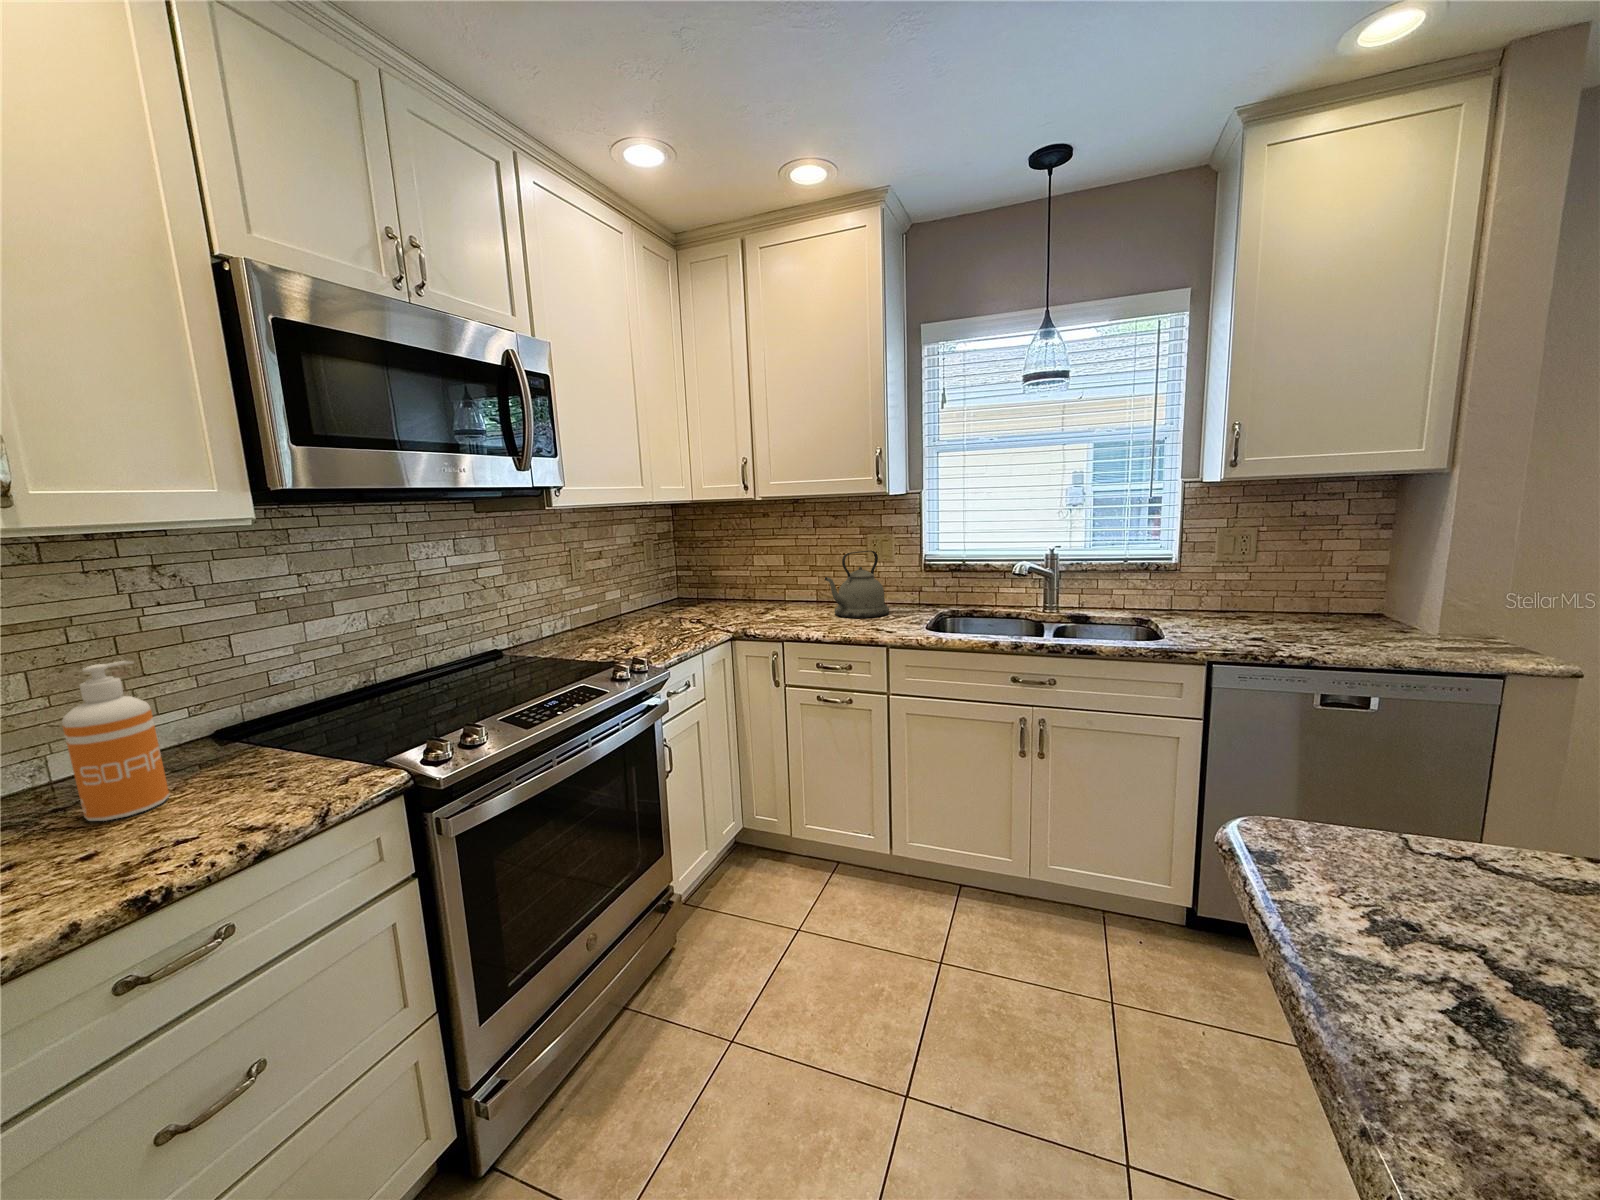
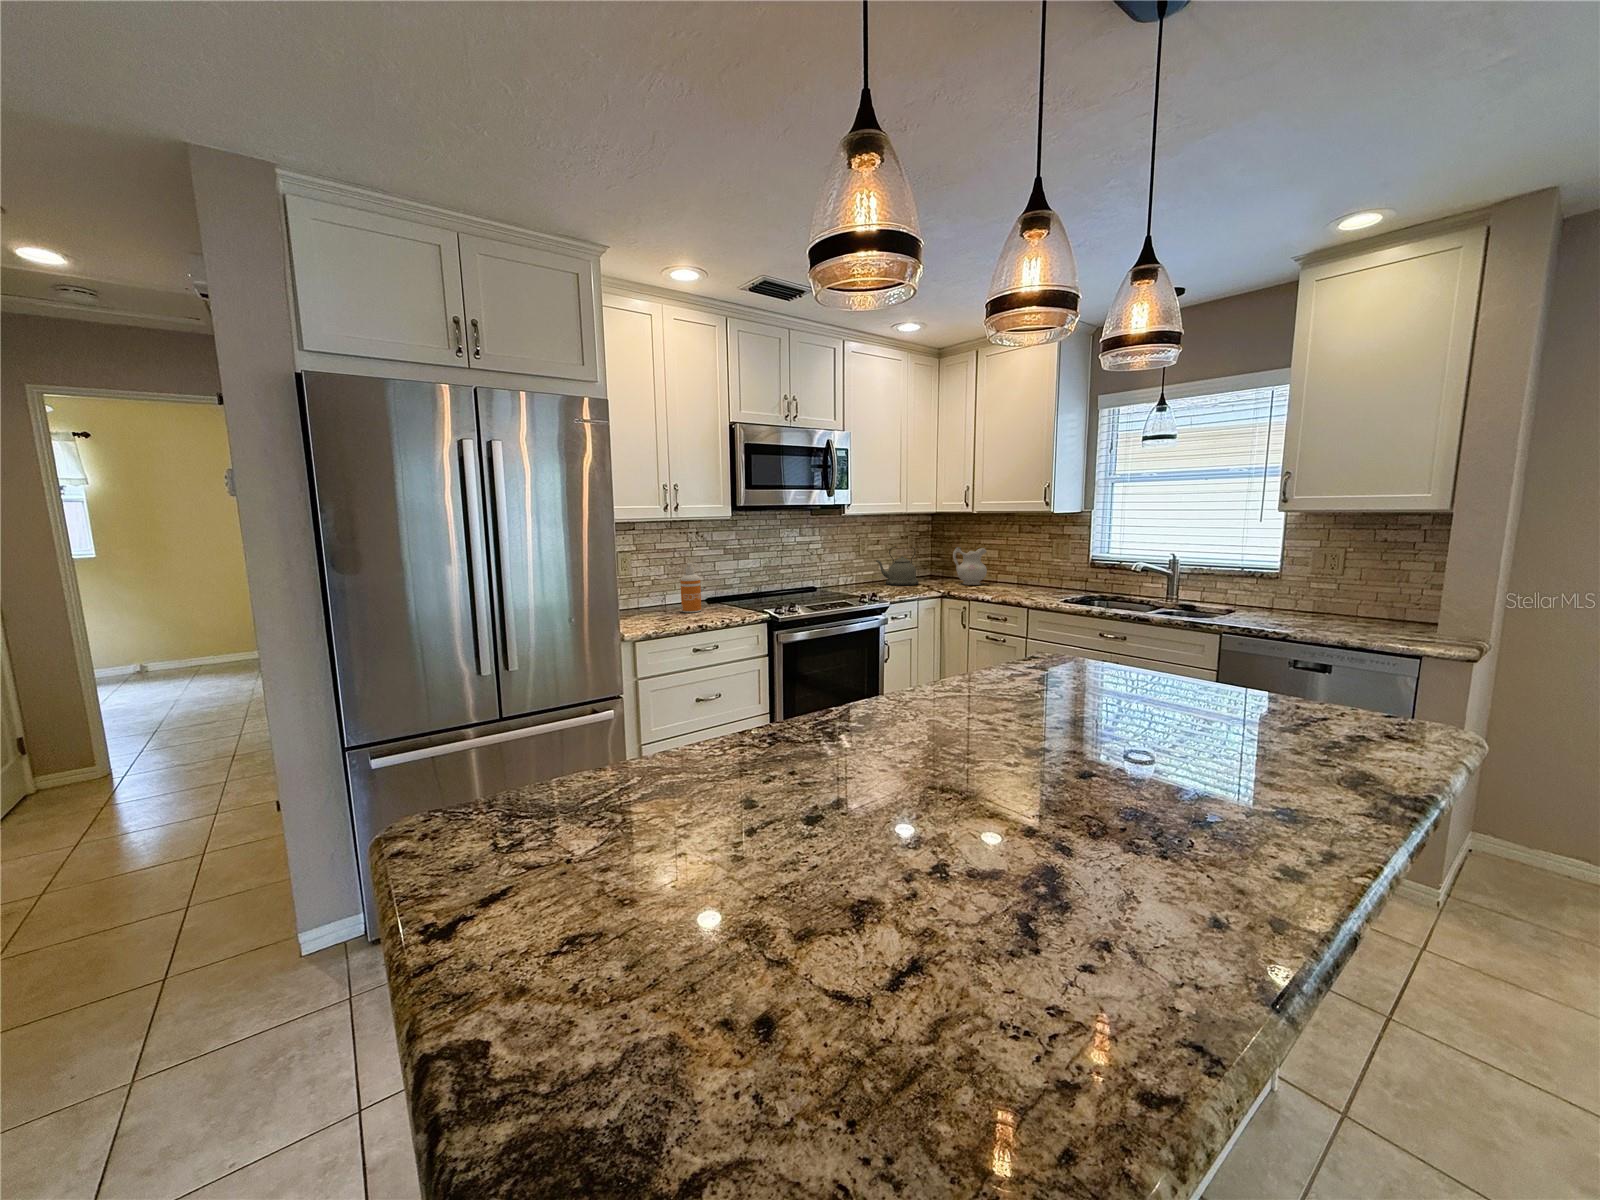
kettle: present [825,551,889,618] -> present [876,547,919,585]
ceramic pitcher: none [728,553,779,611] -> present [953,547,987,585]

